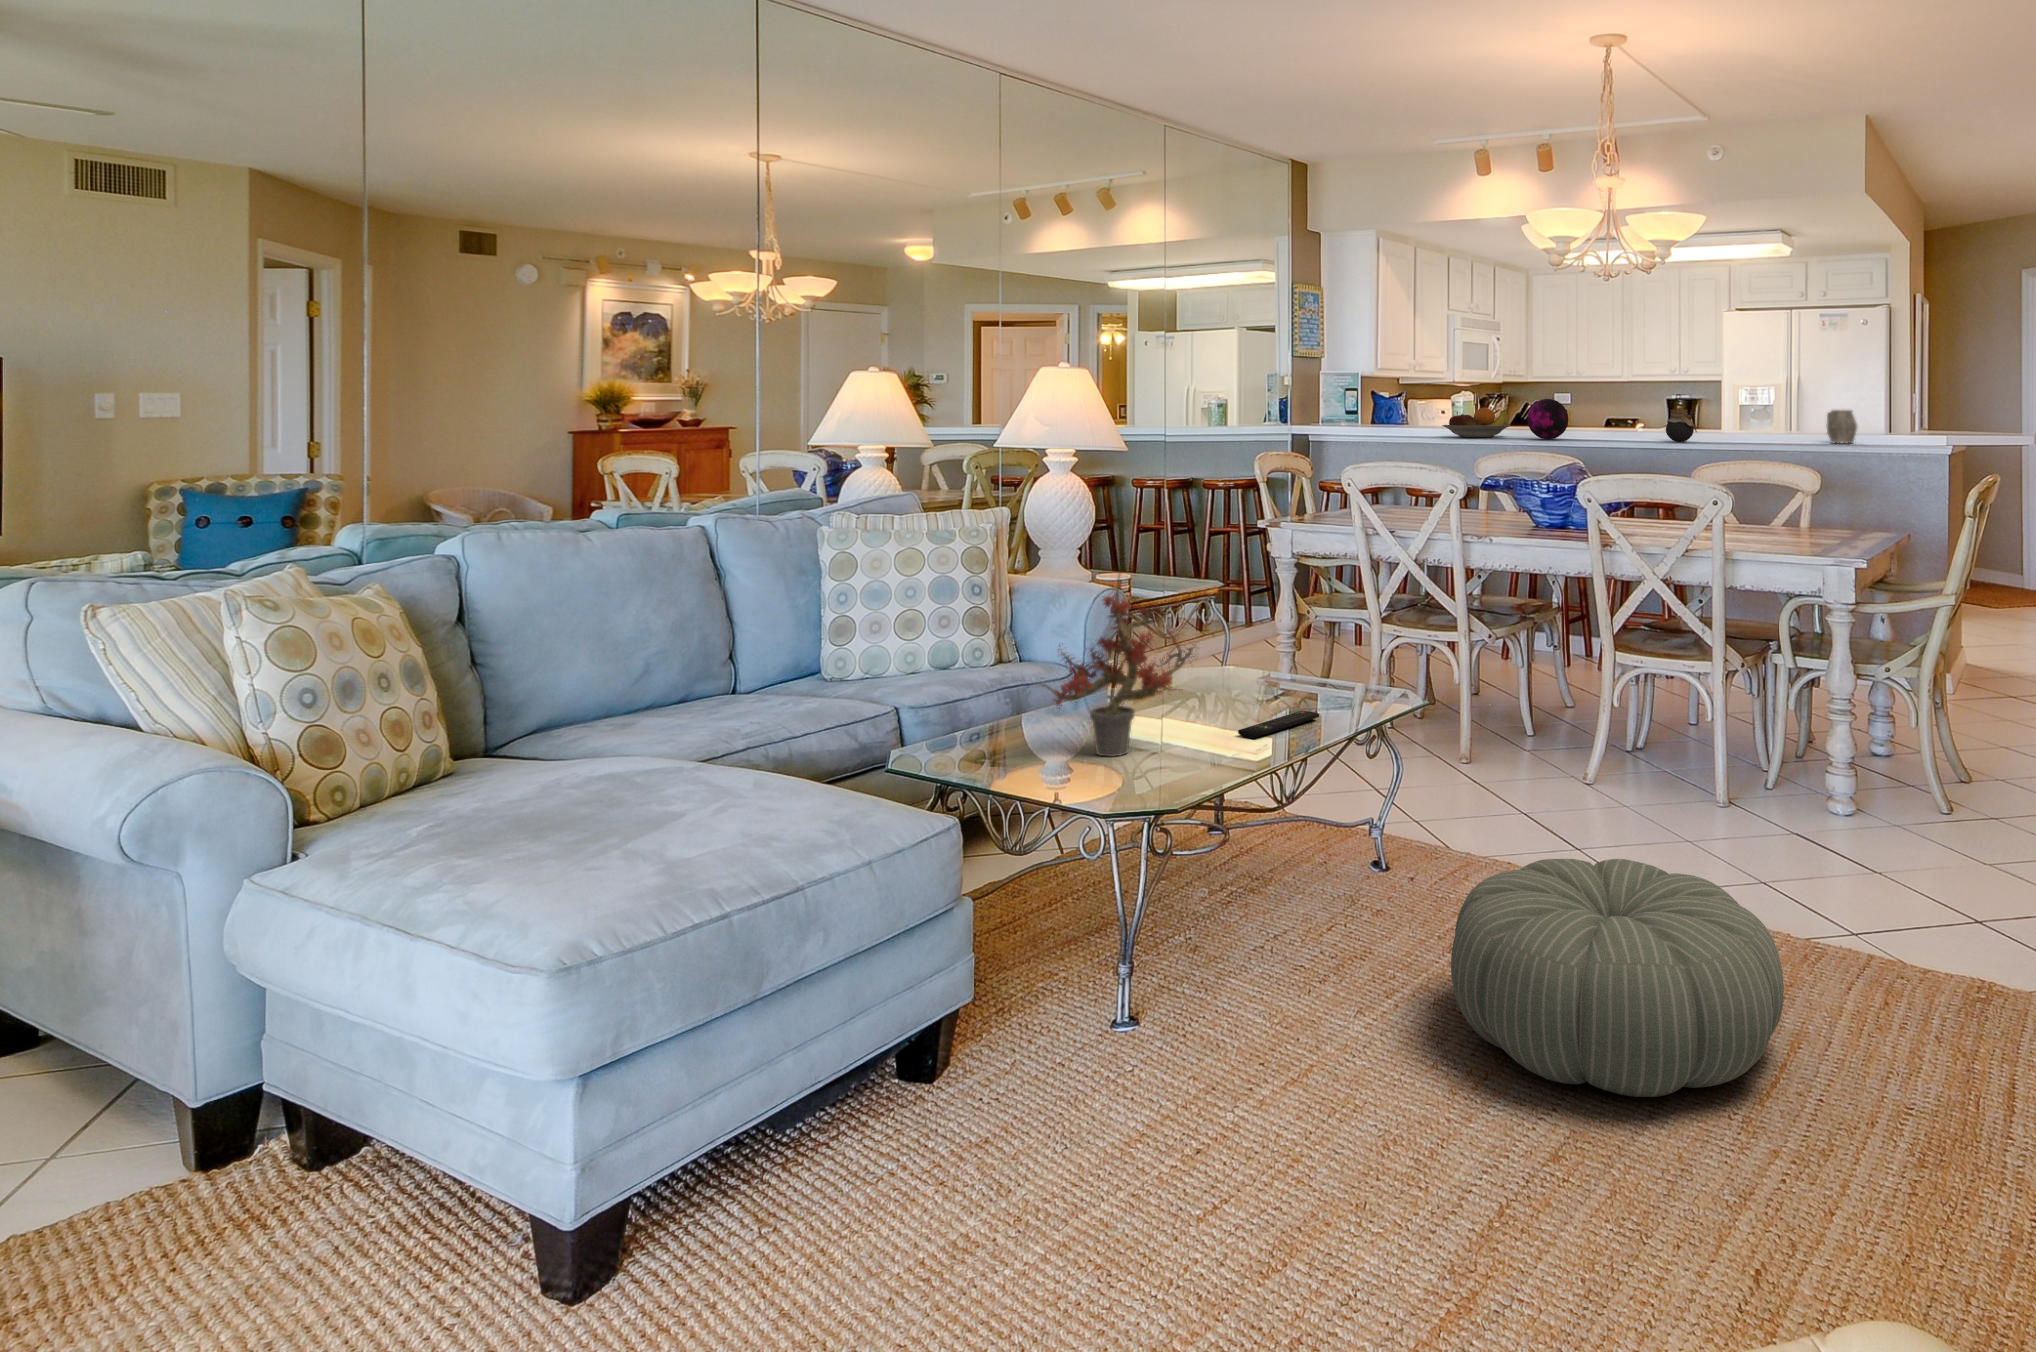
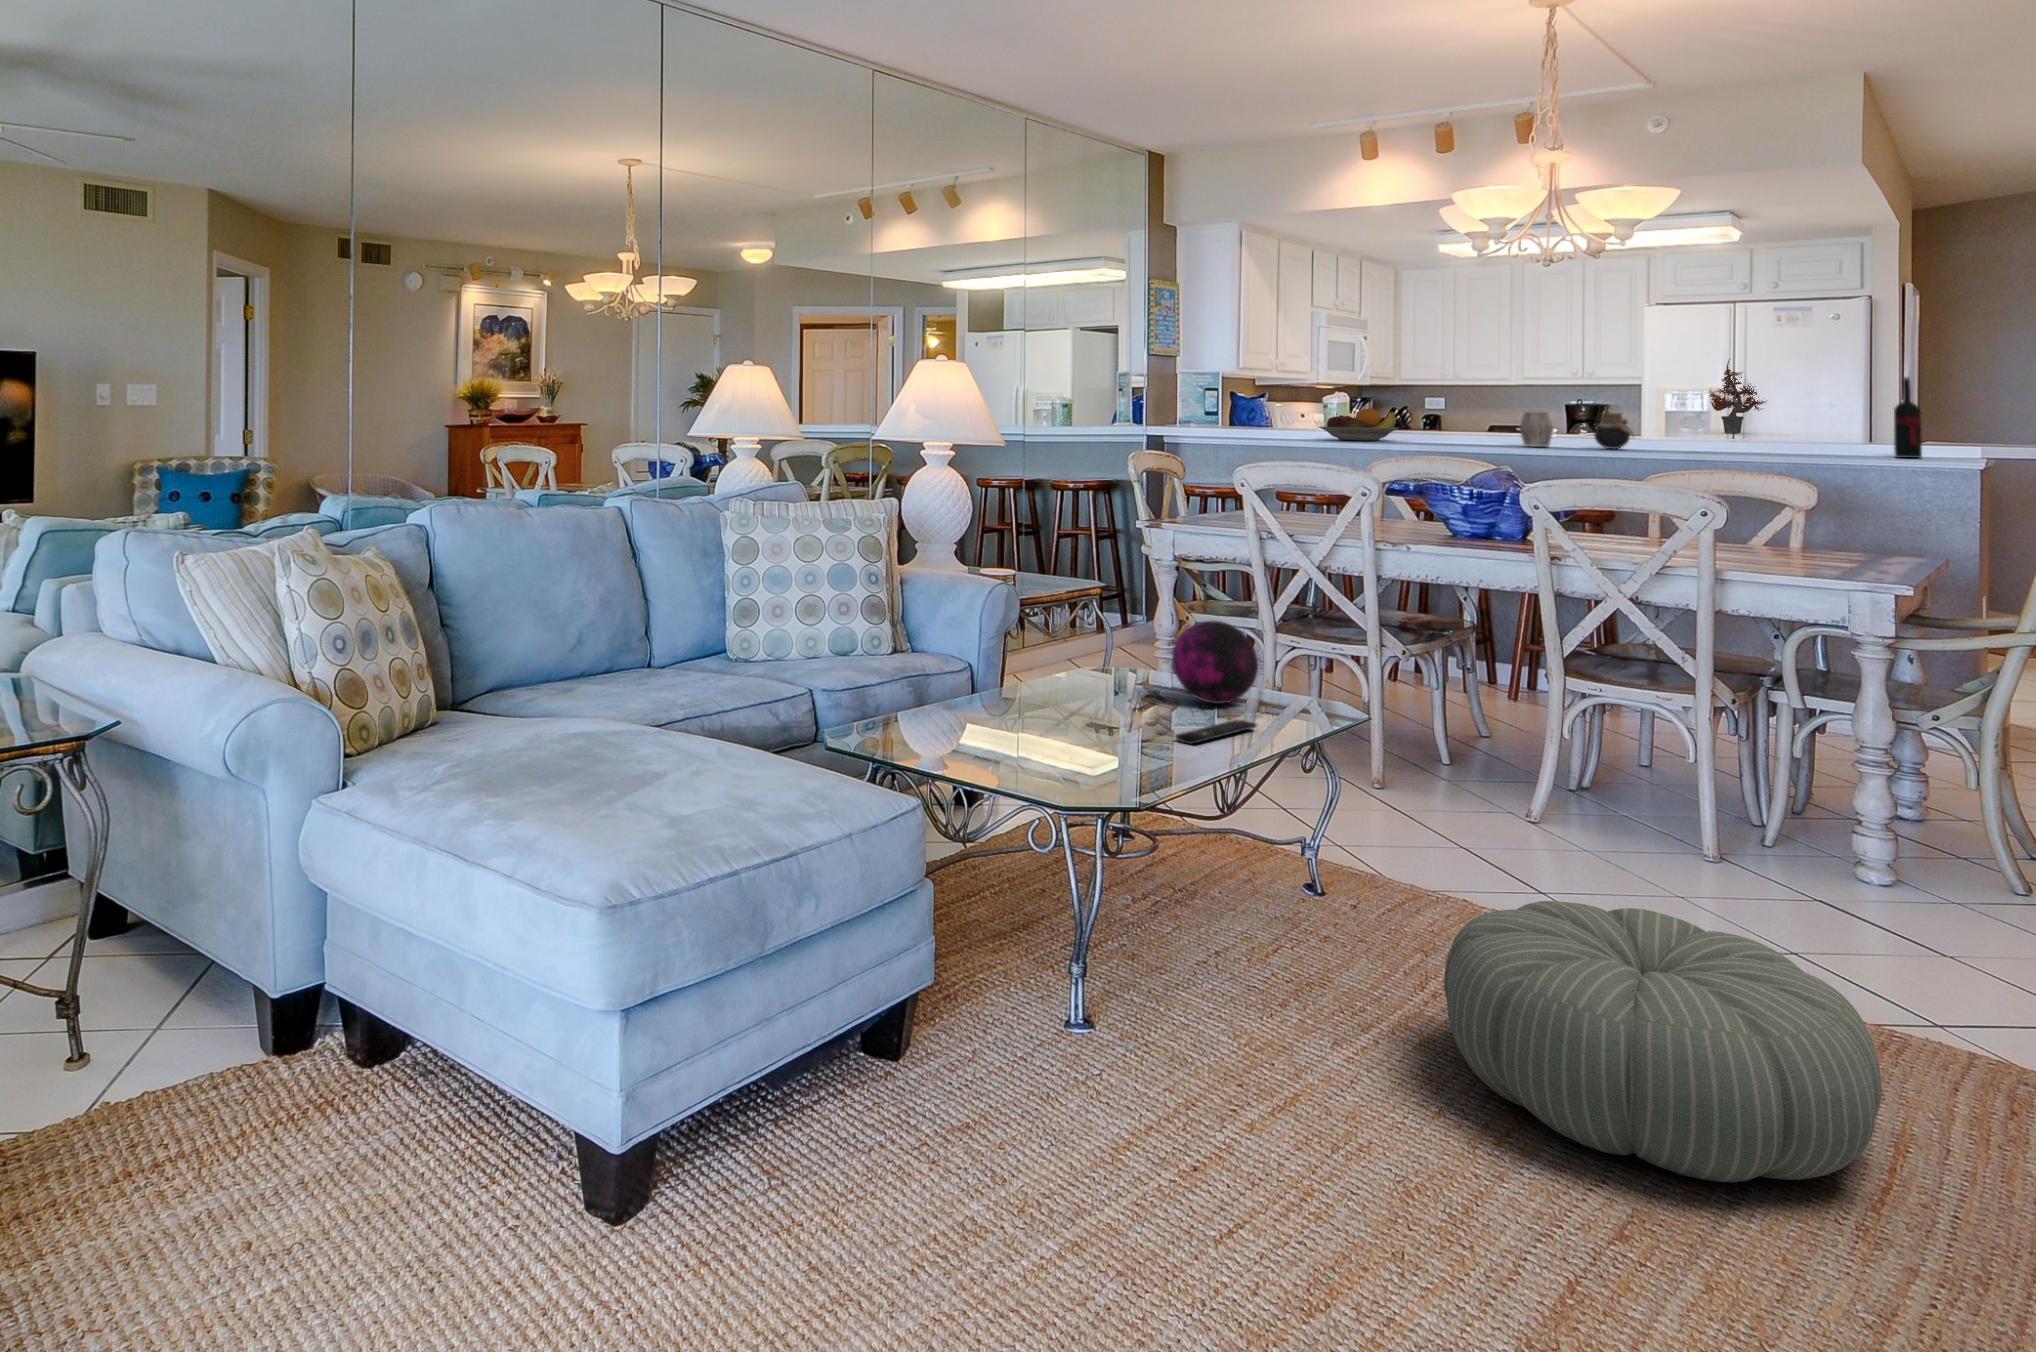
wine bottle: none [1889,376,1909,445] -> present [1894,377,1922,458]
decorative orb: present [1527,399,1569,439] -> present [1173,621,1258,704]
mug: present [1827,410,1857,443] -> present [1519,412,1554,447]
potted plant: present [1041,578,1195,756] -> present [1709,359,1766,433]

